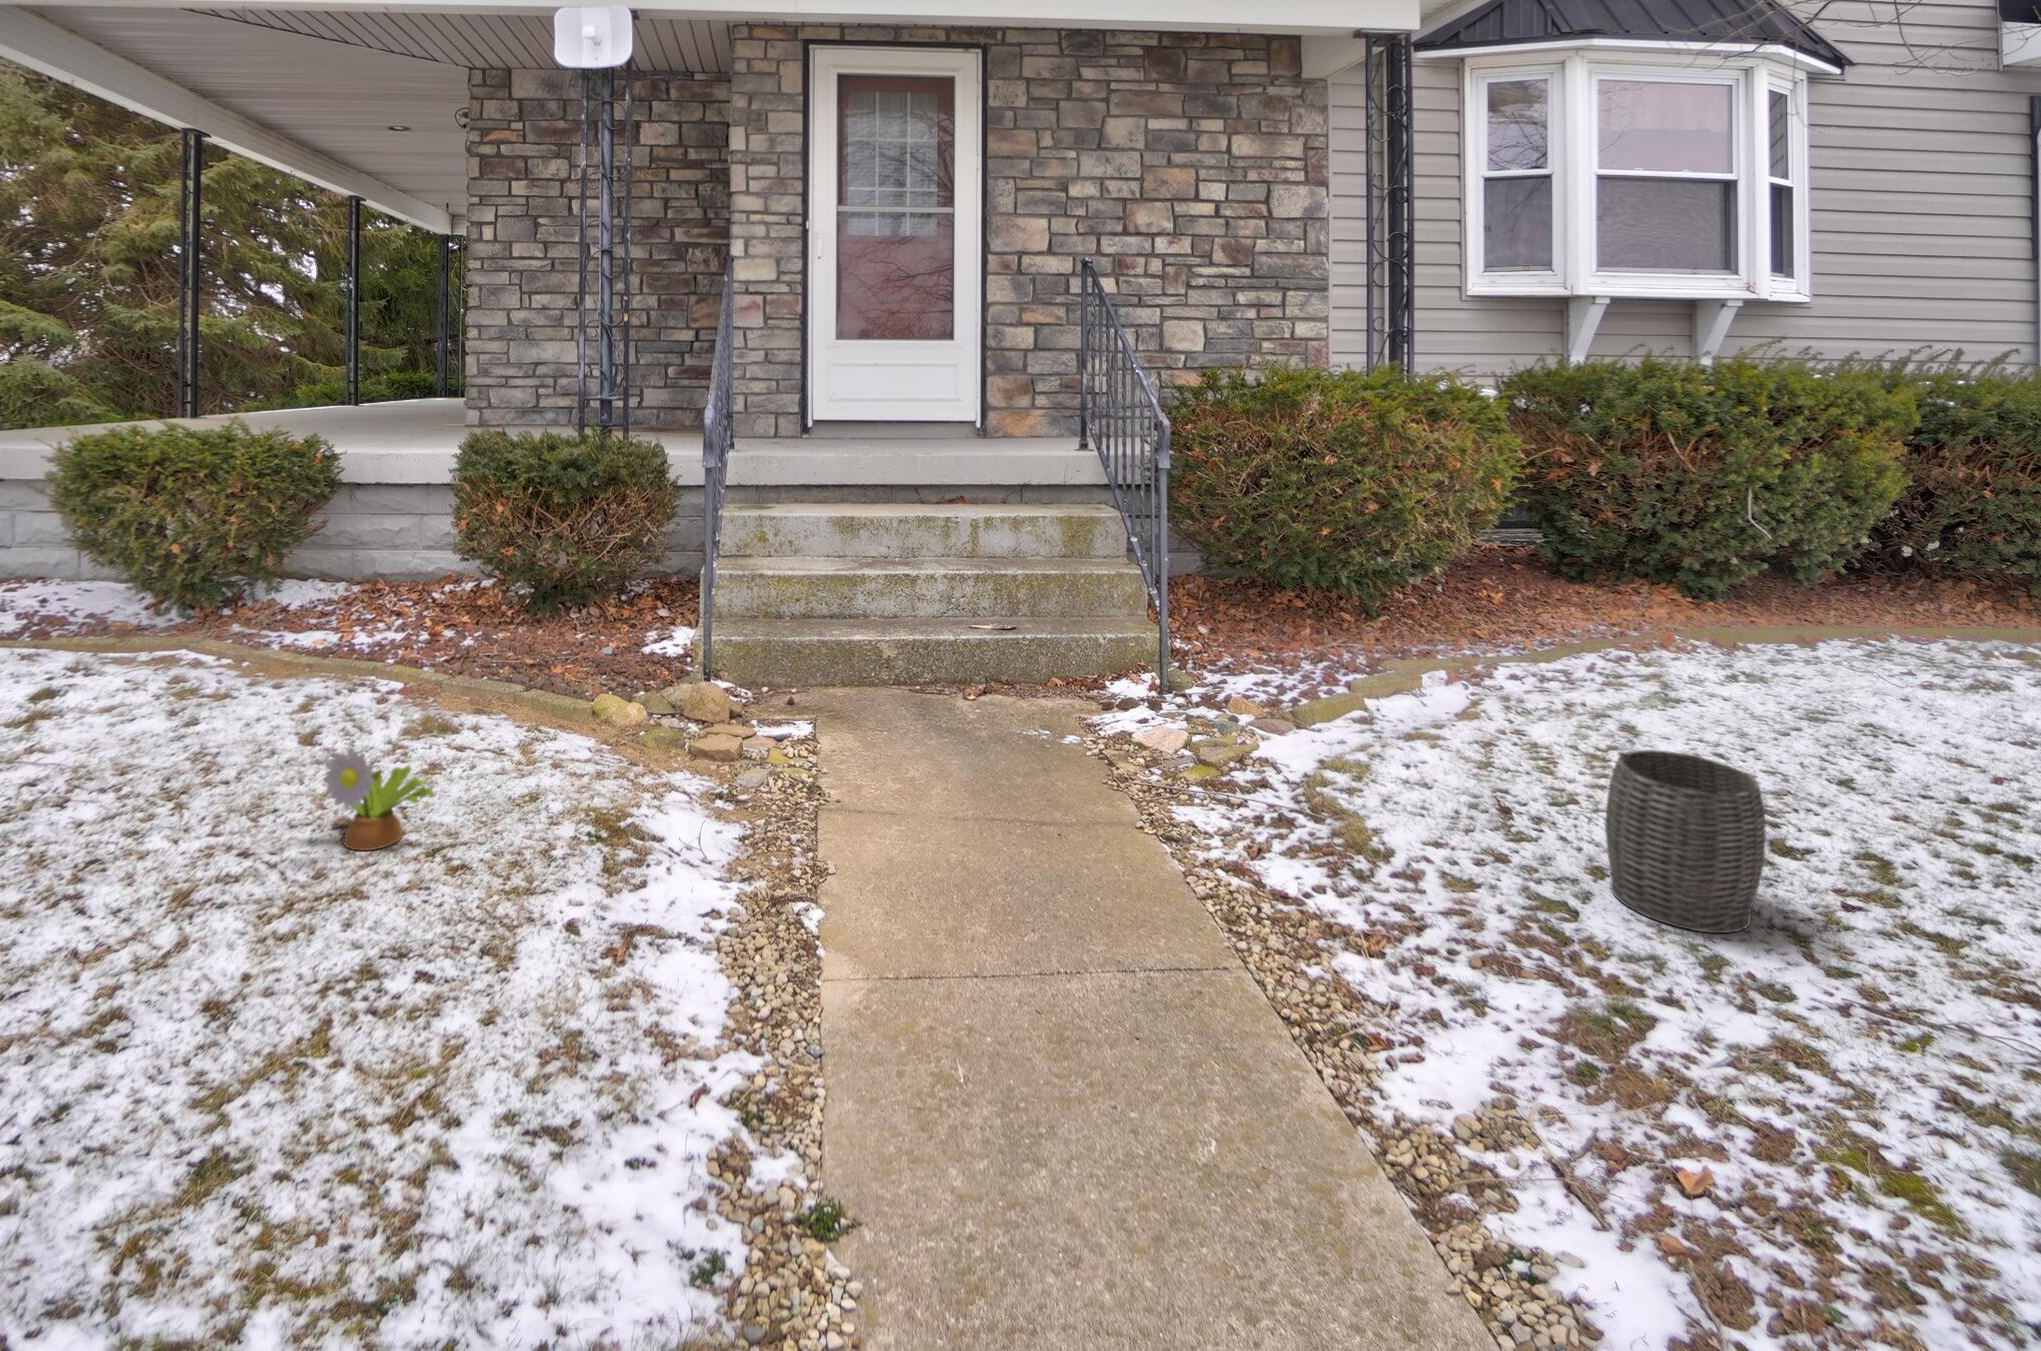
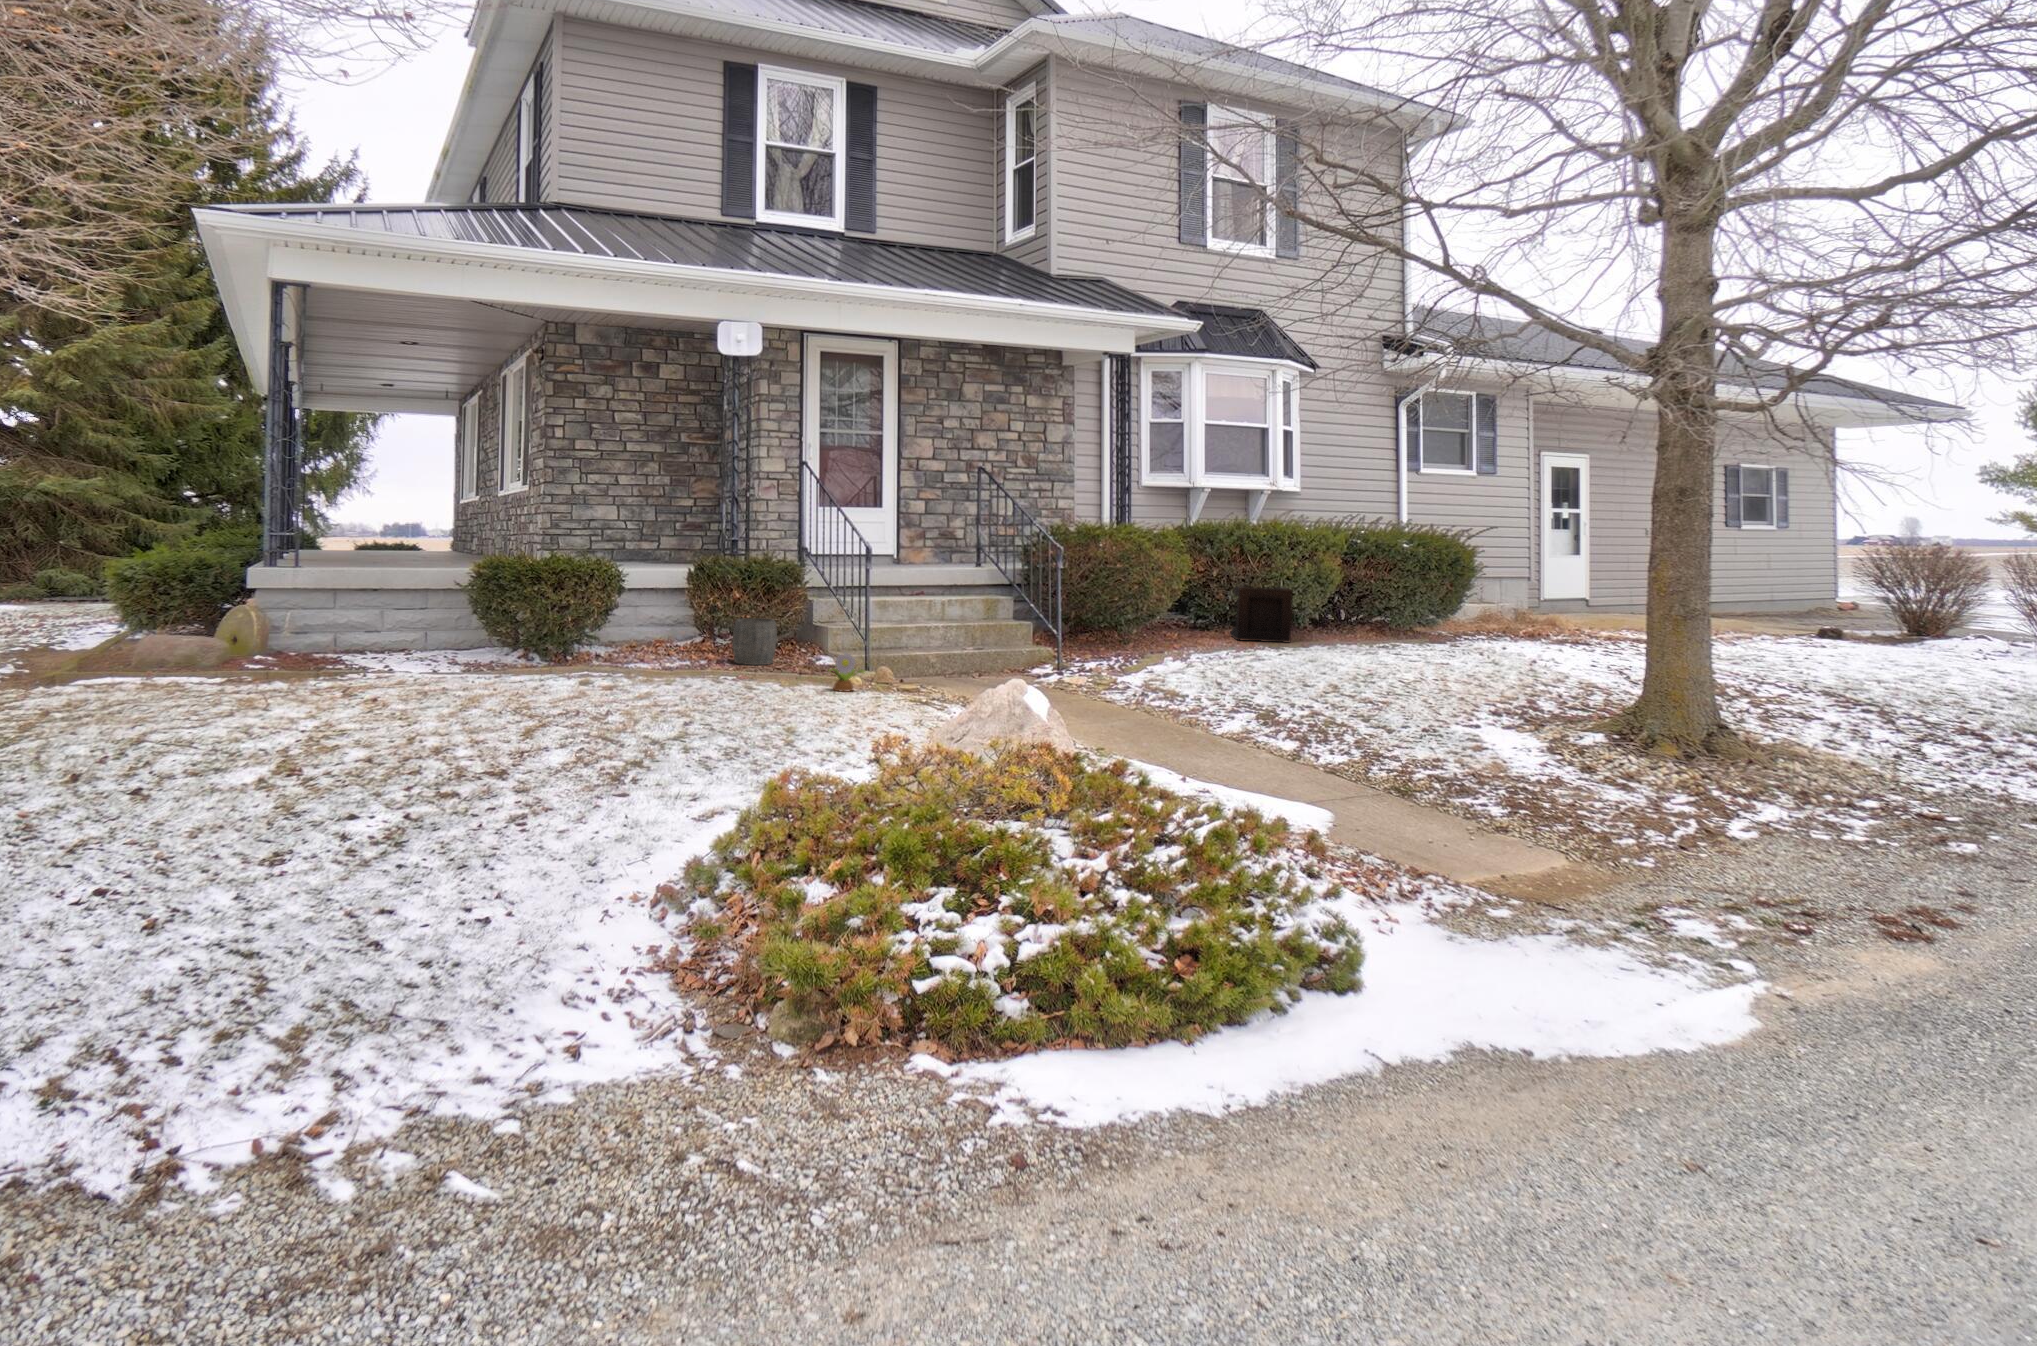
wooden crate: none [1630,497,1788,641] -> present [1230,584,1293,642]
woven basket: present [1605,750,1766,933] -> present [732,618,777,665]

